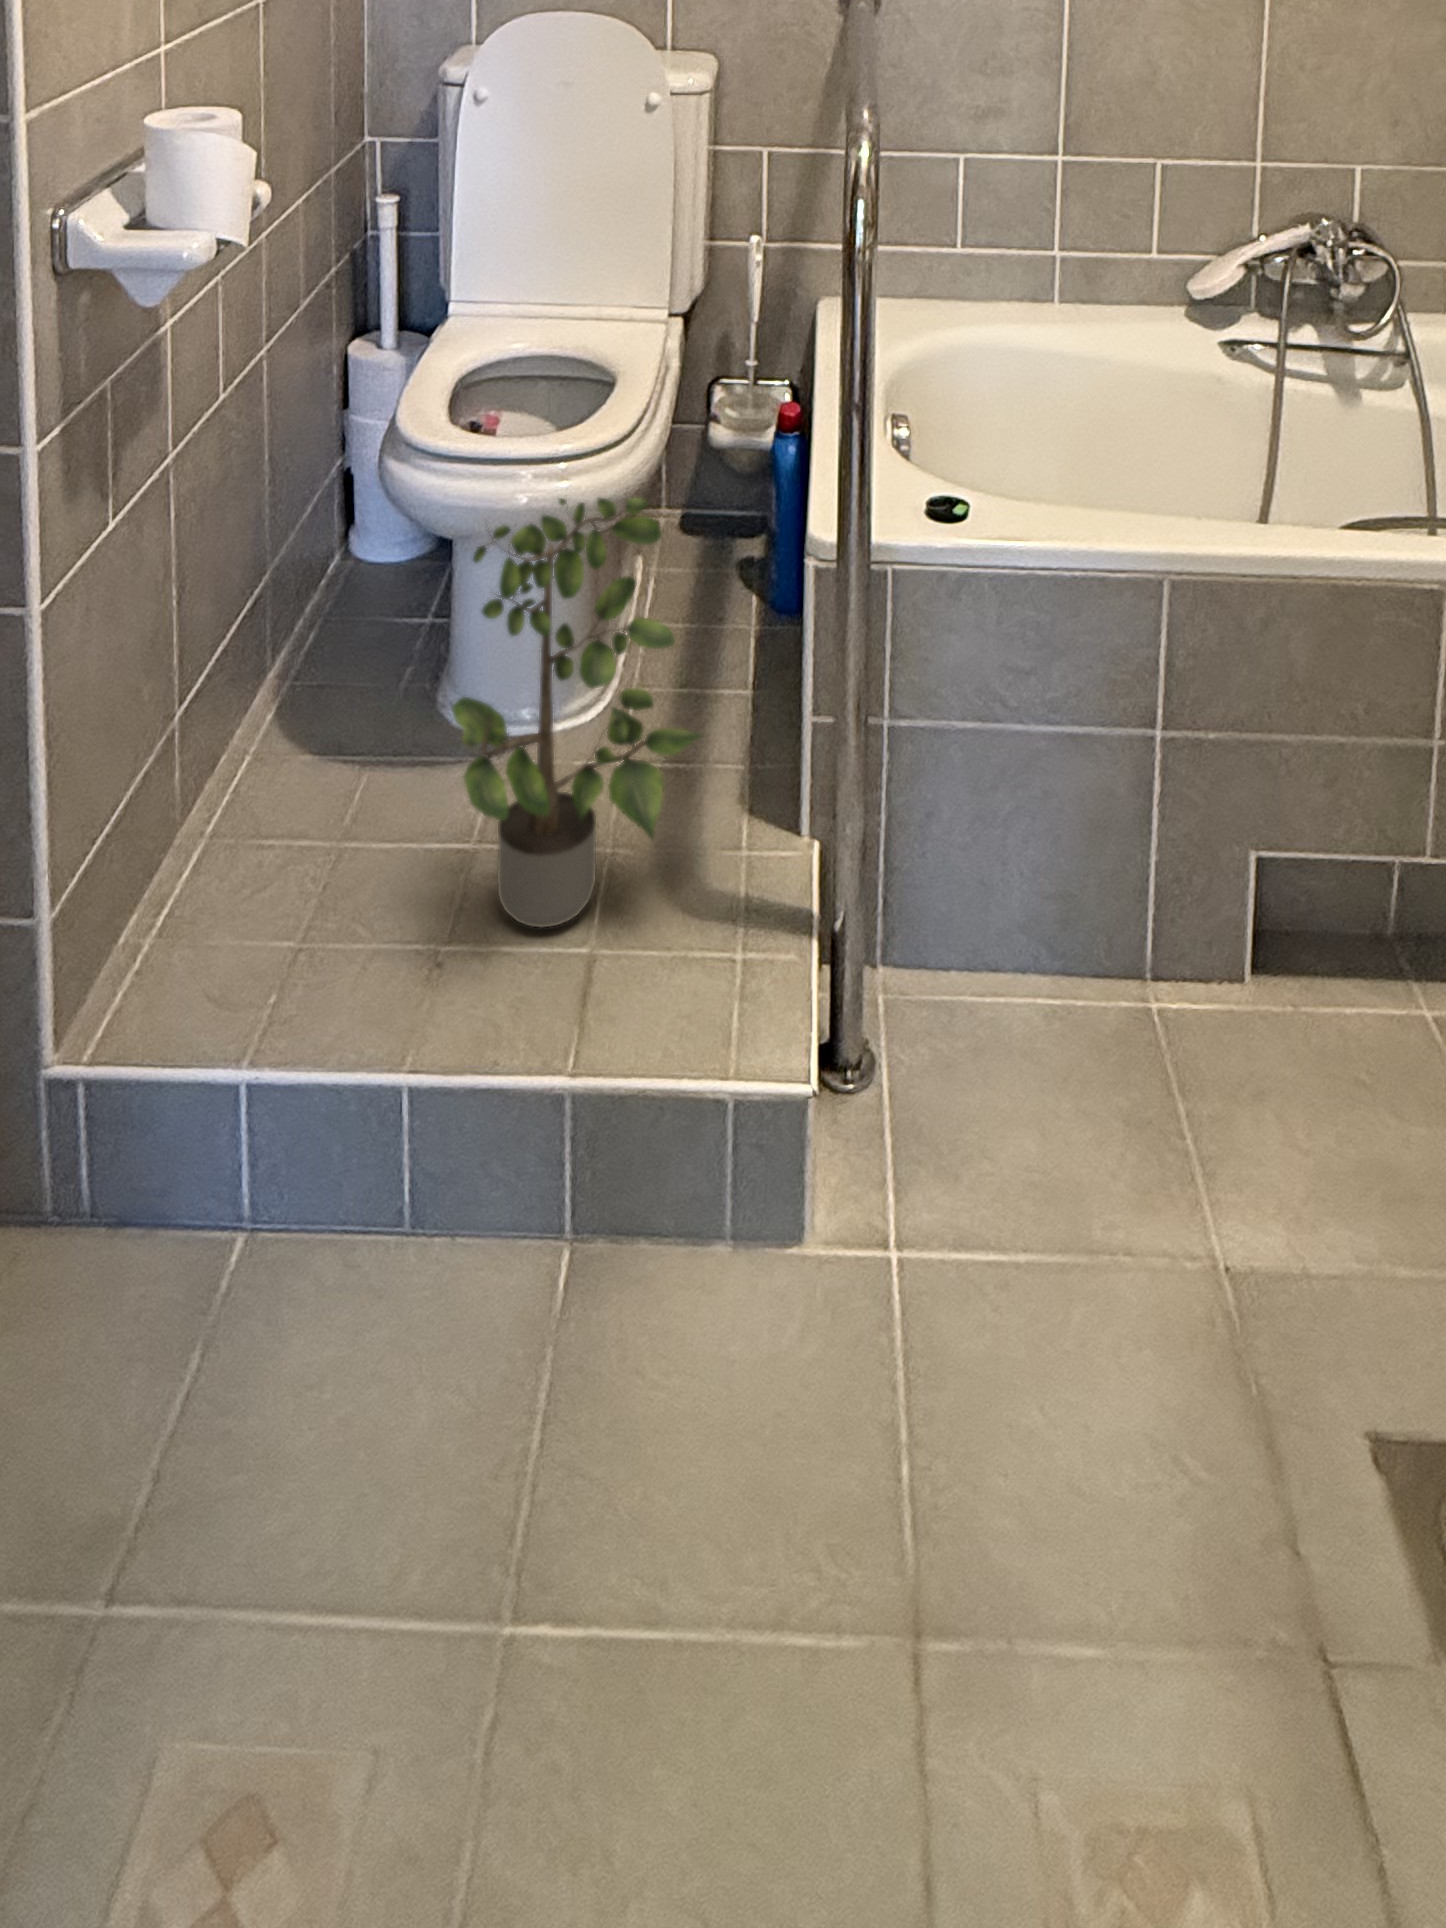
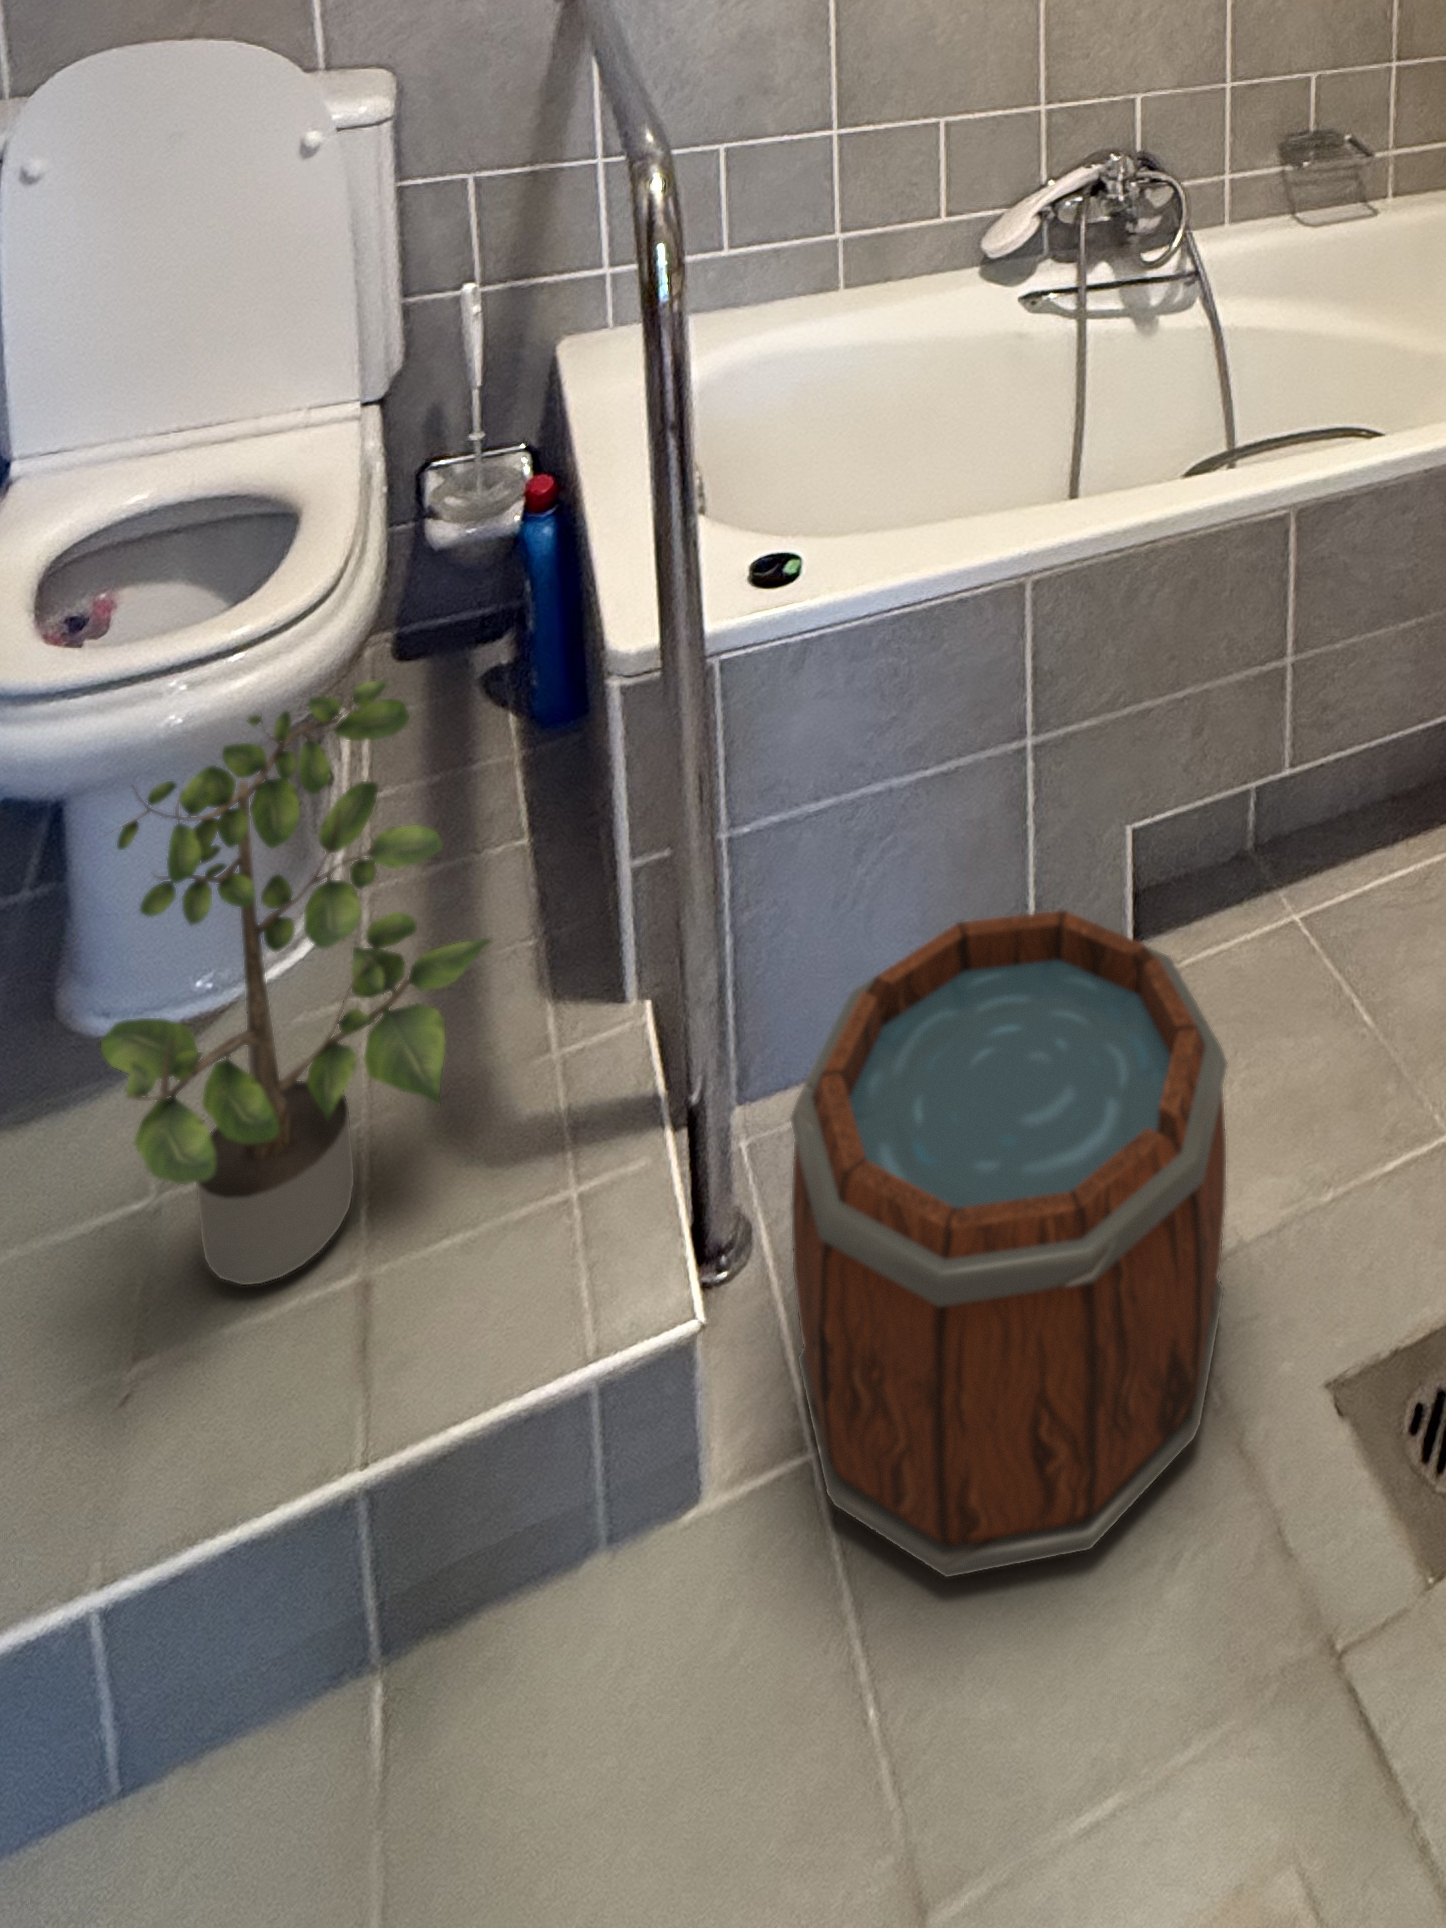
bucket: none [891,855,1289,1437] -> present [790,911,1227,1577]

